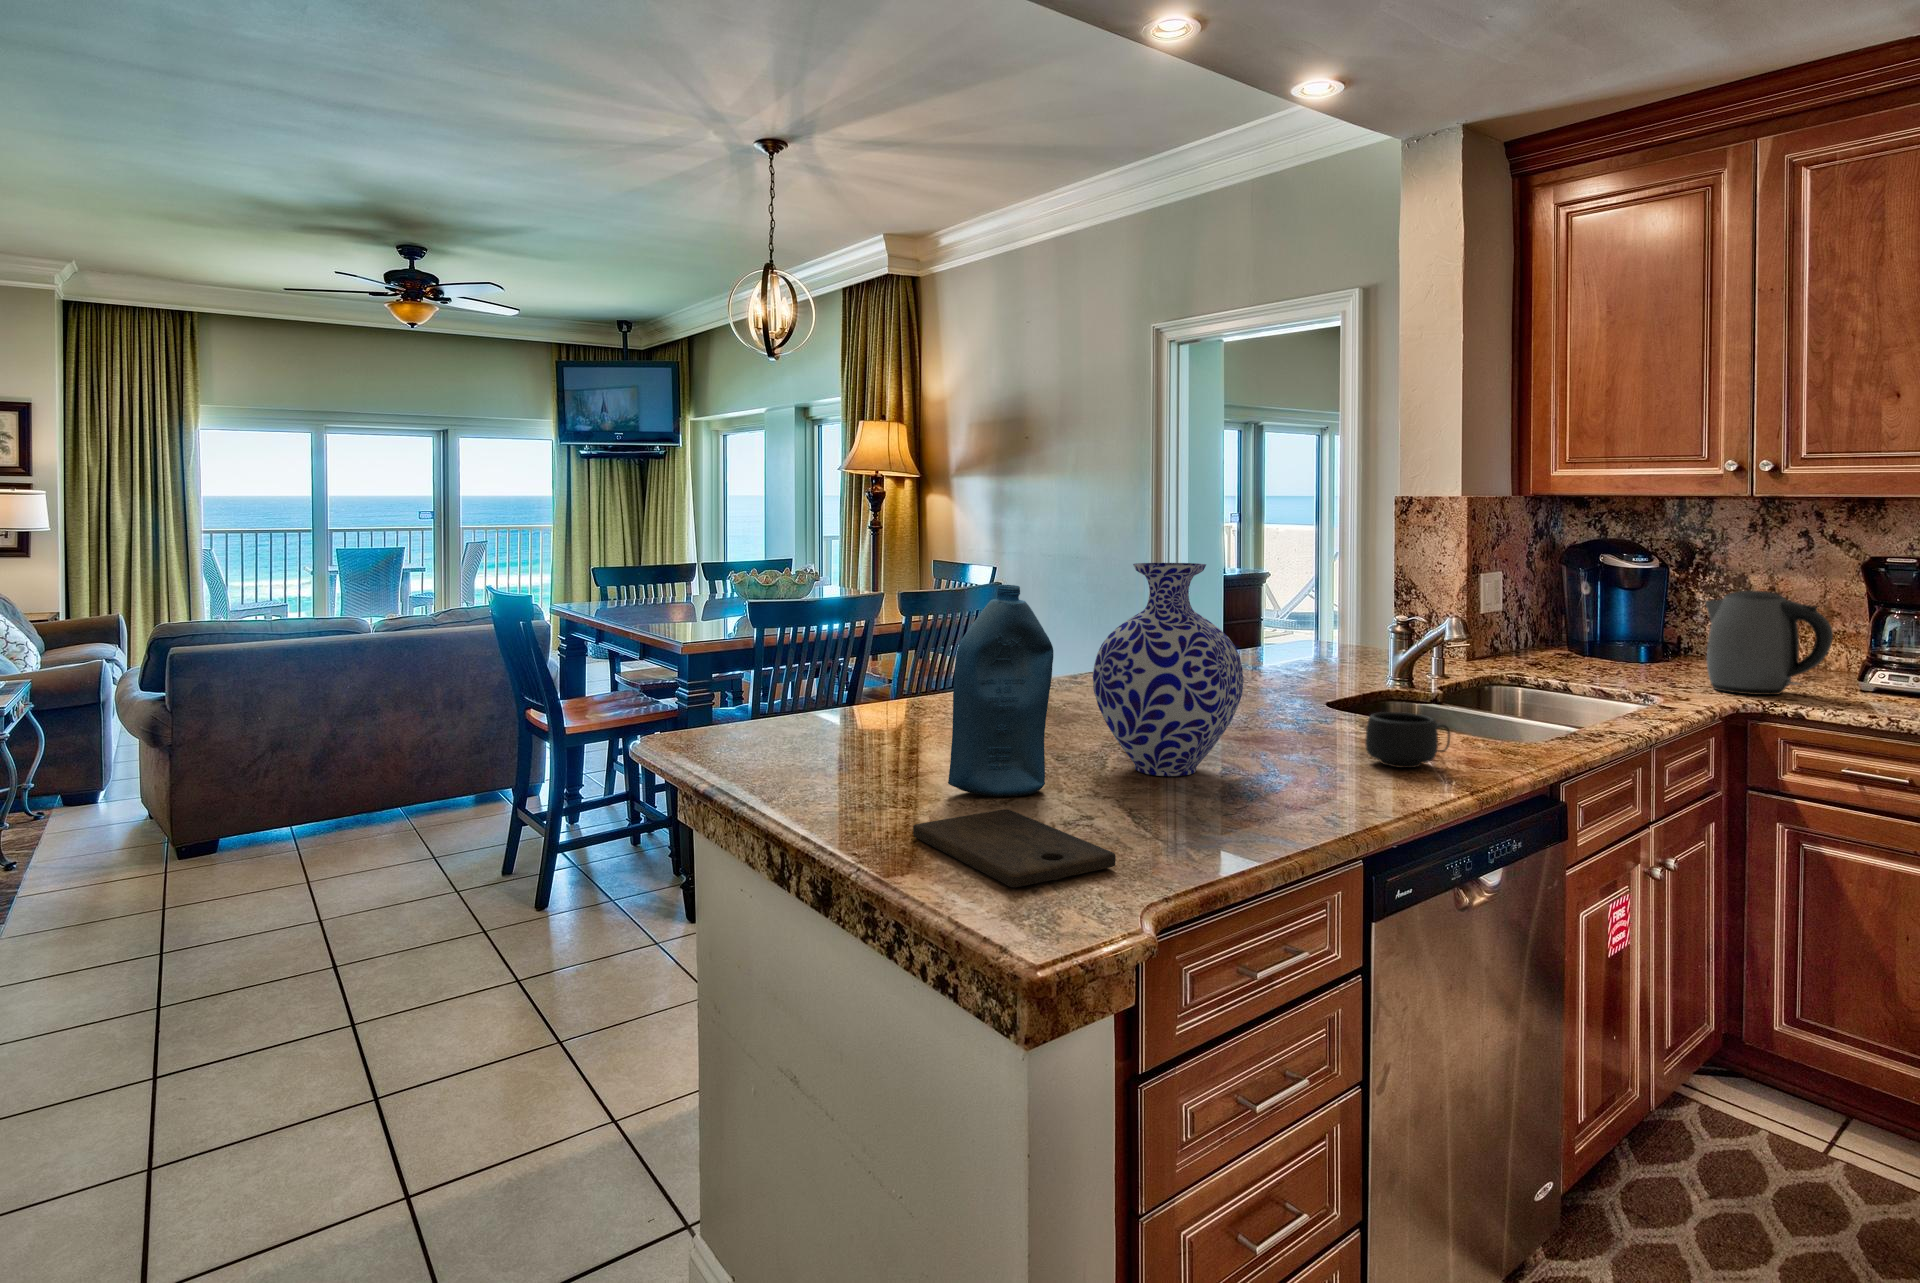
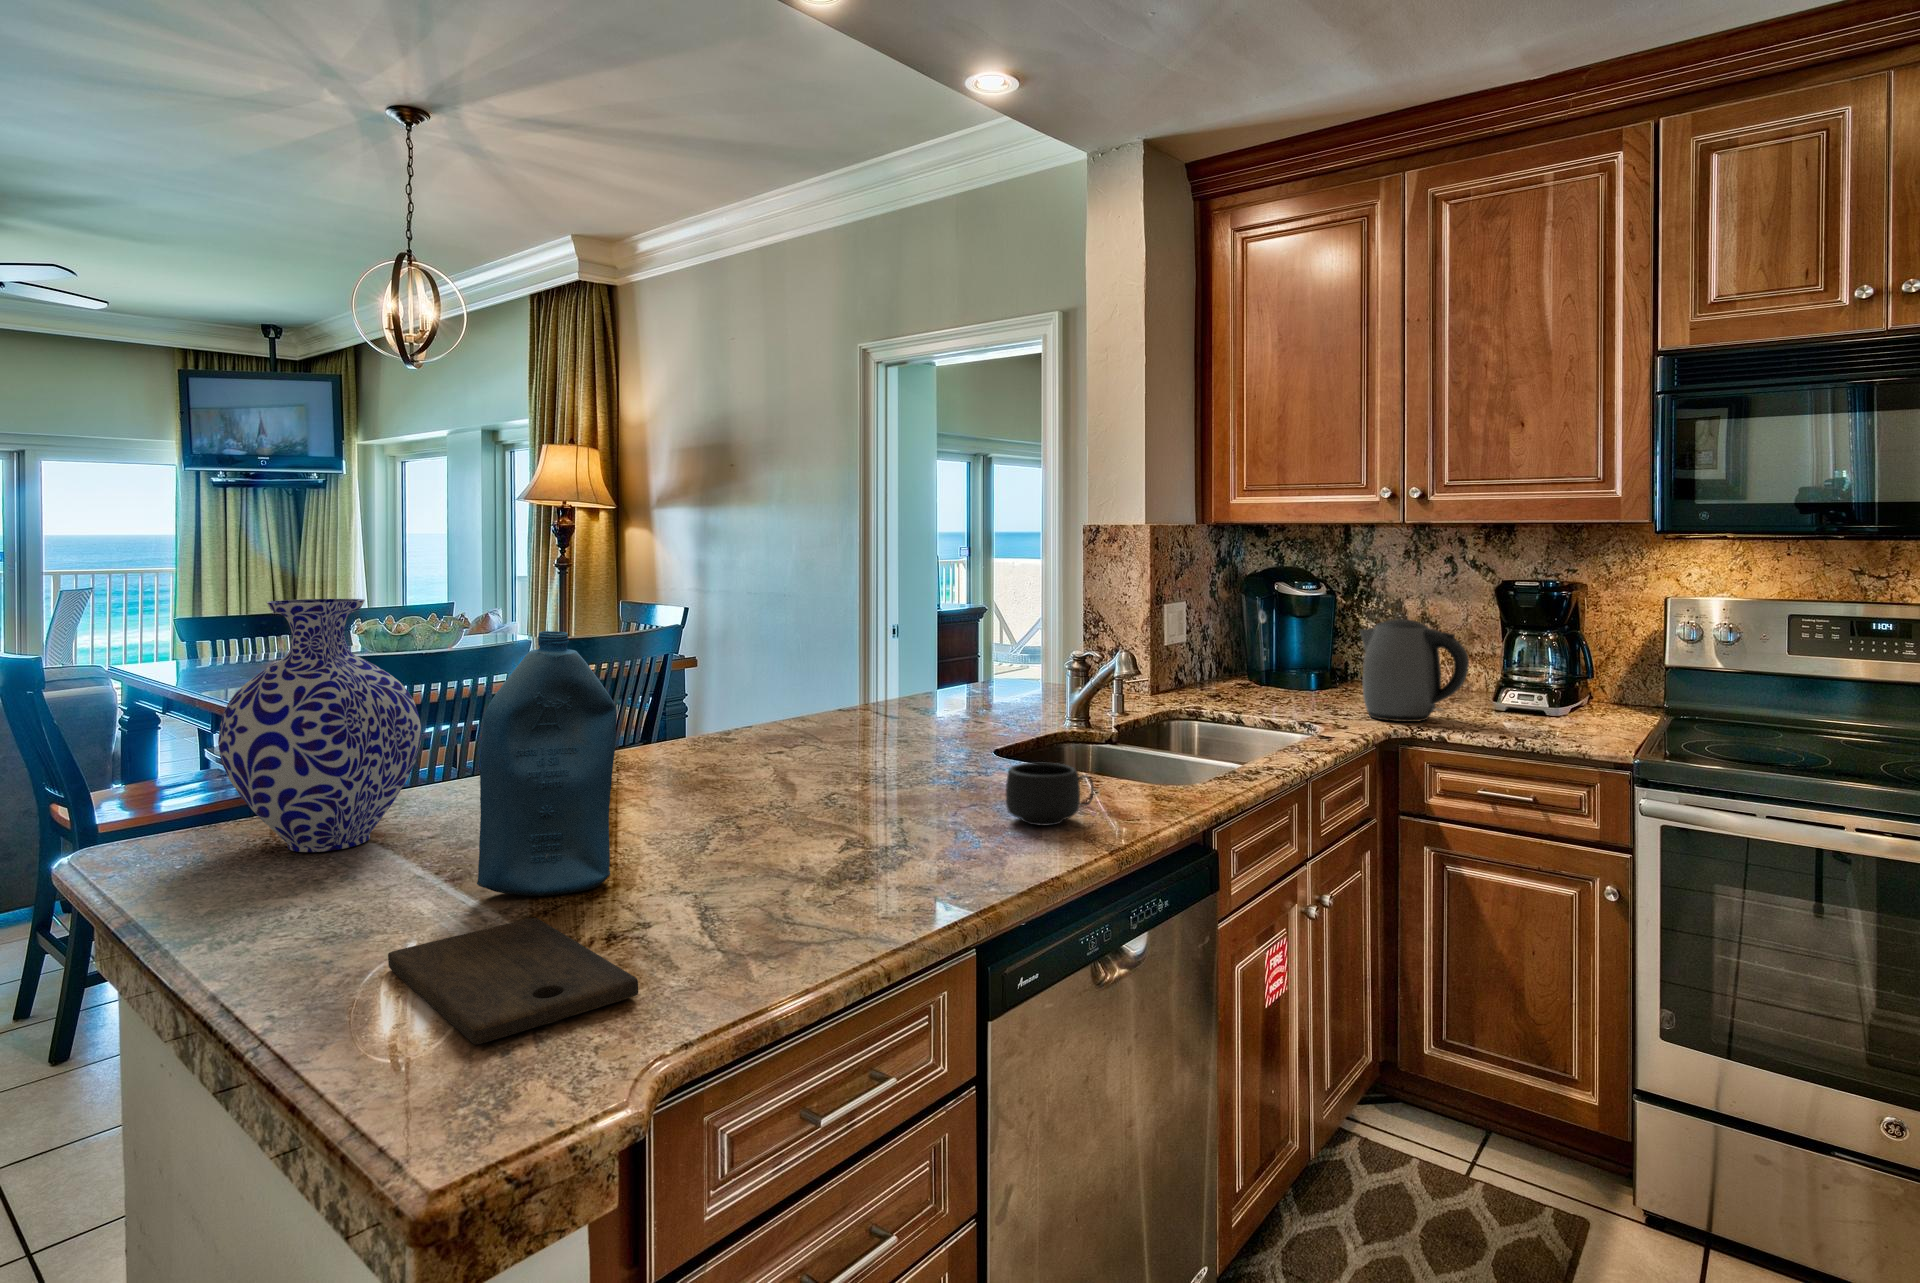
vase: present [1093,563,1244,776] -> present [218,599,421,852]

